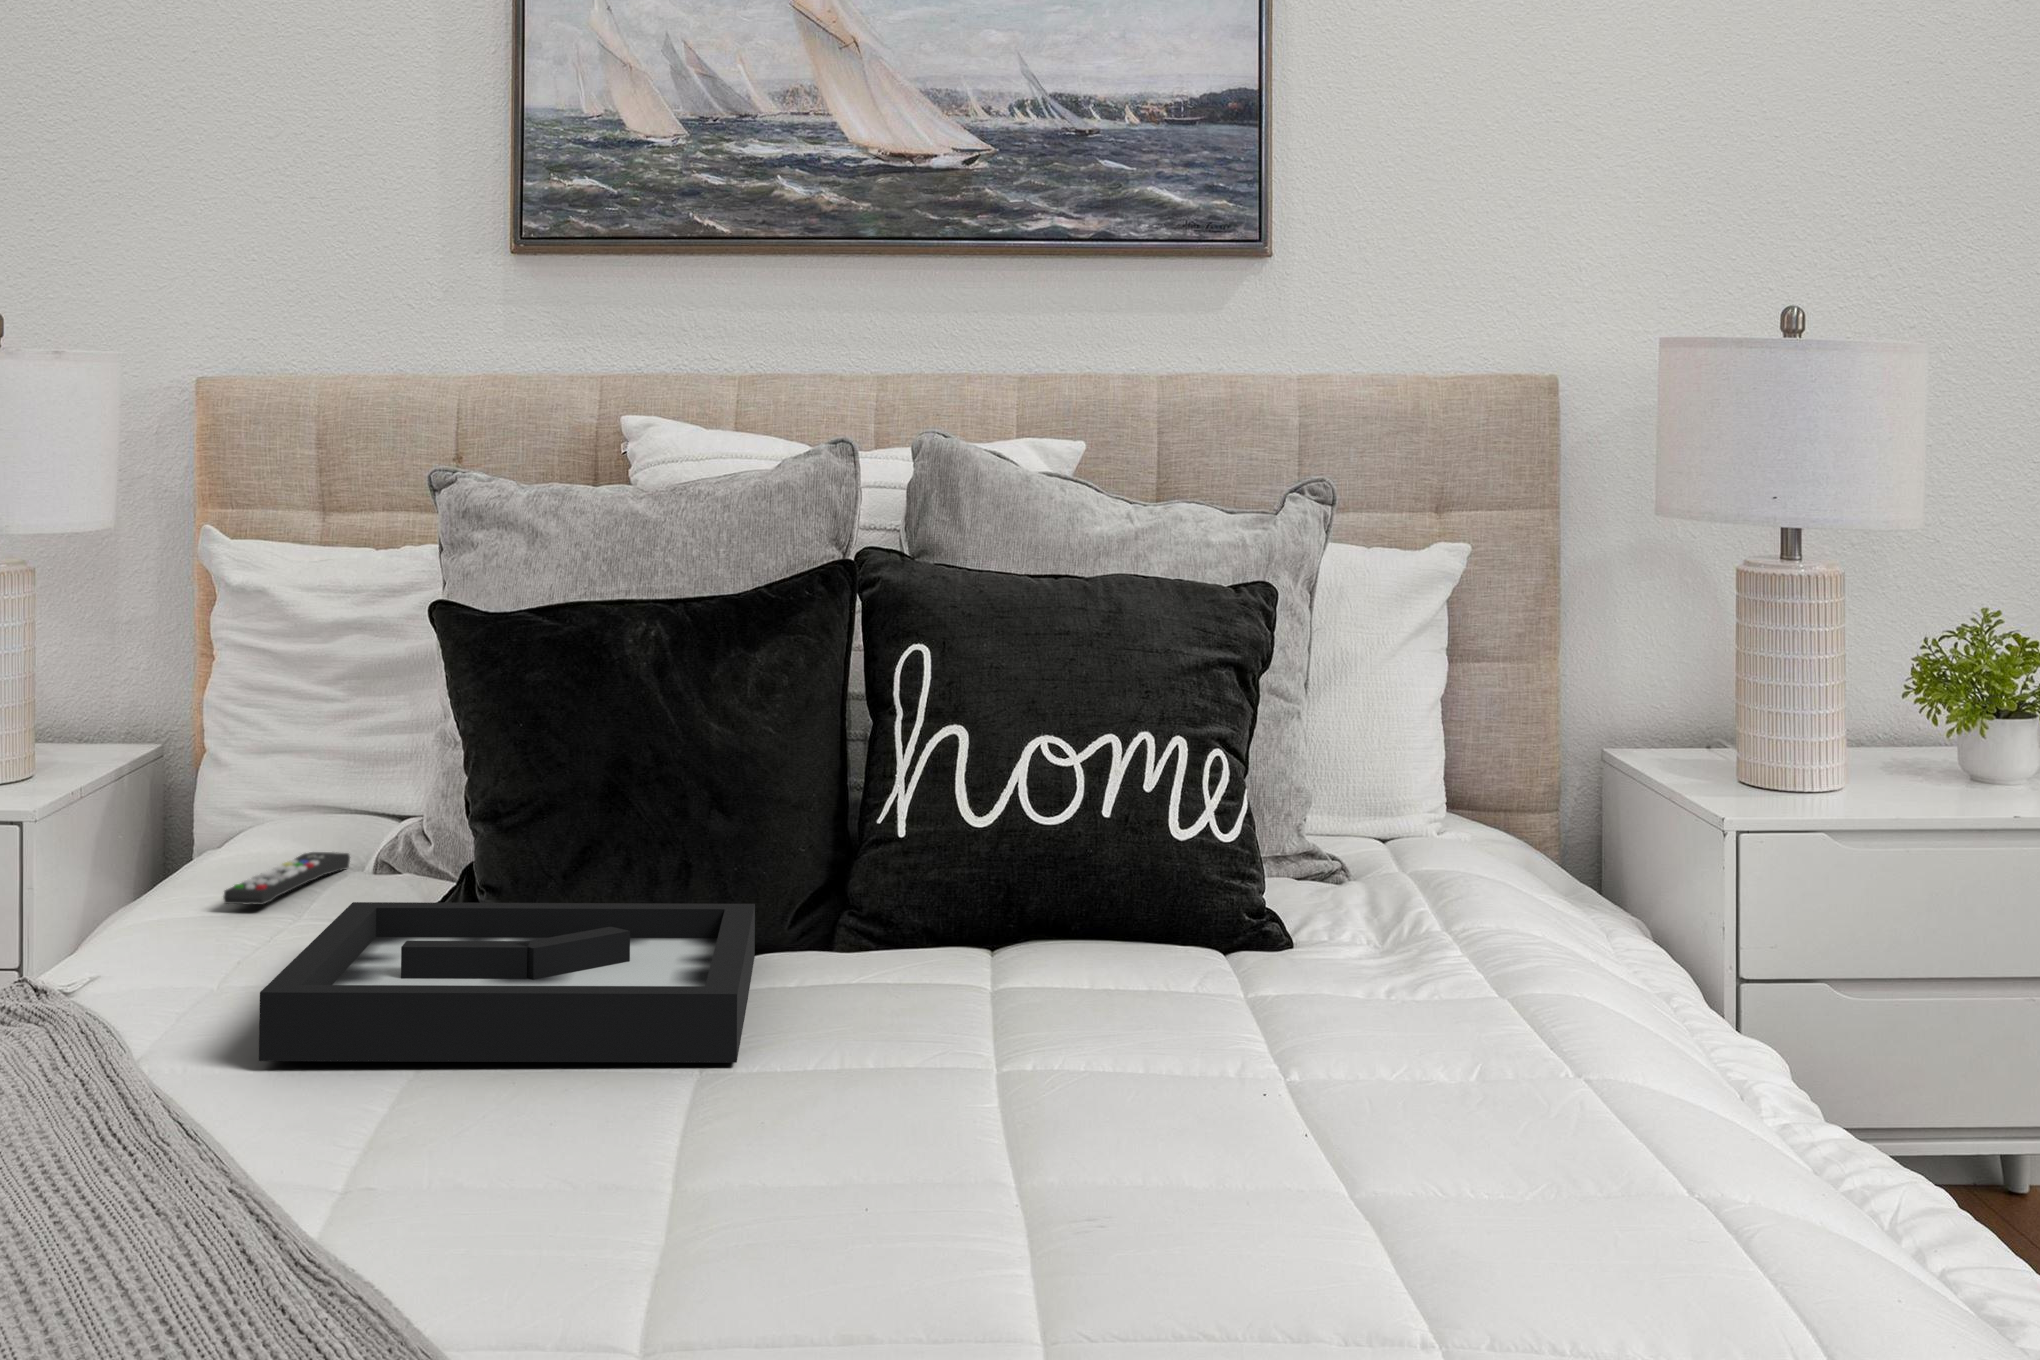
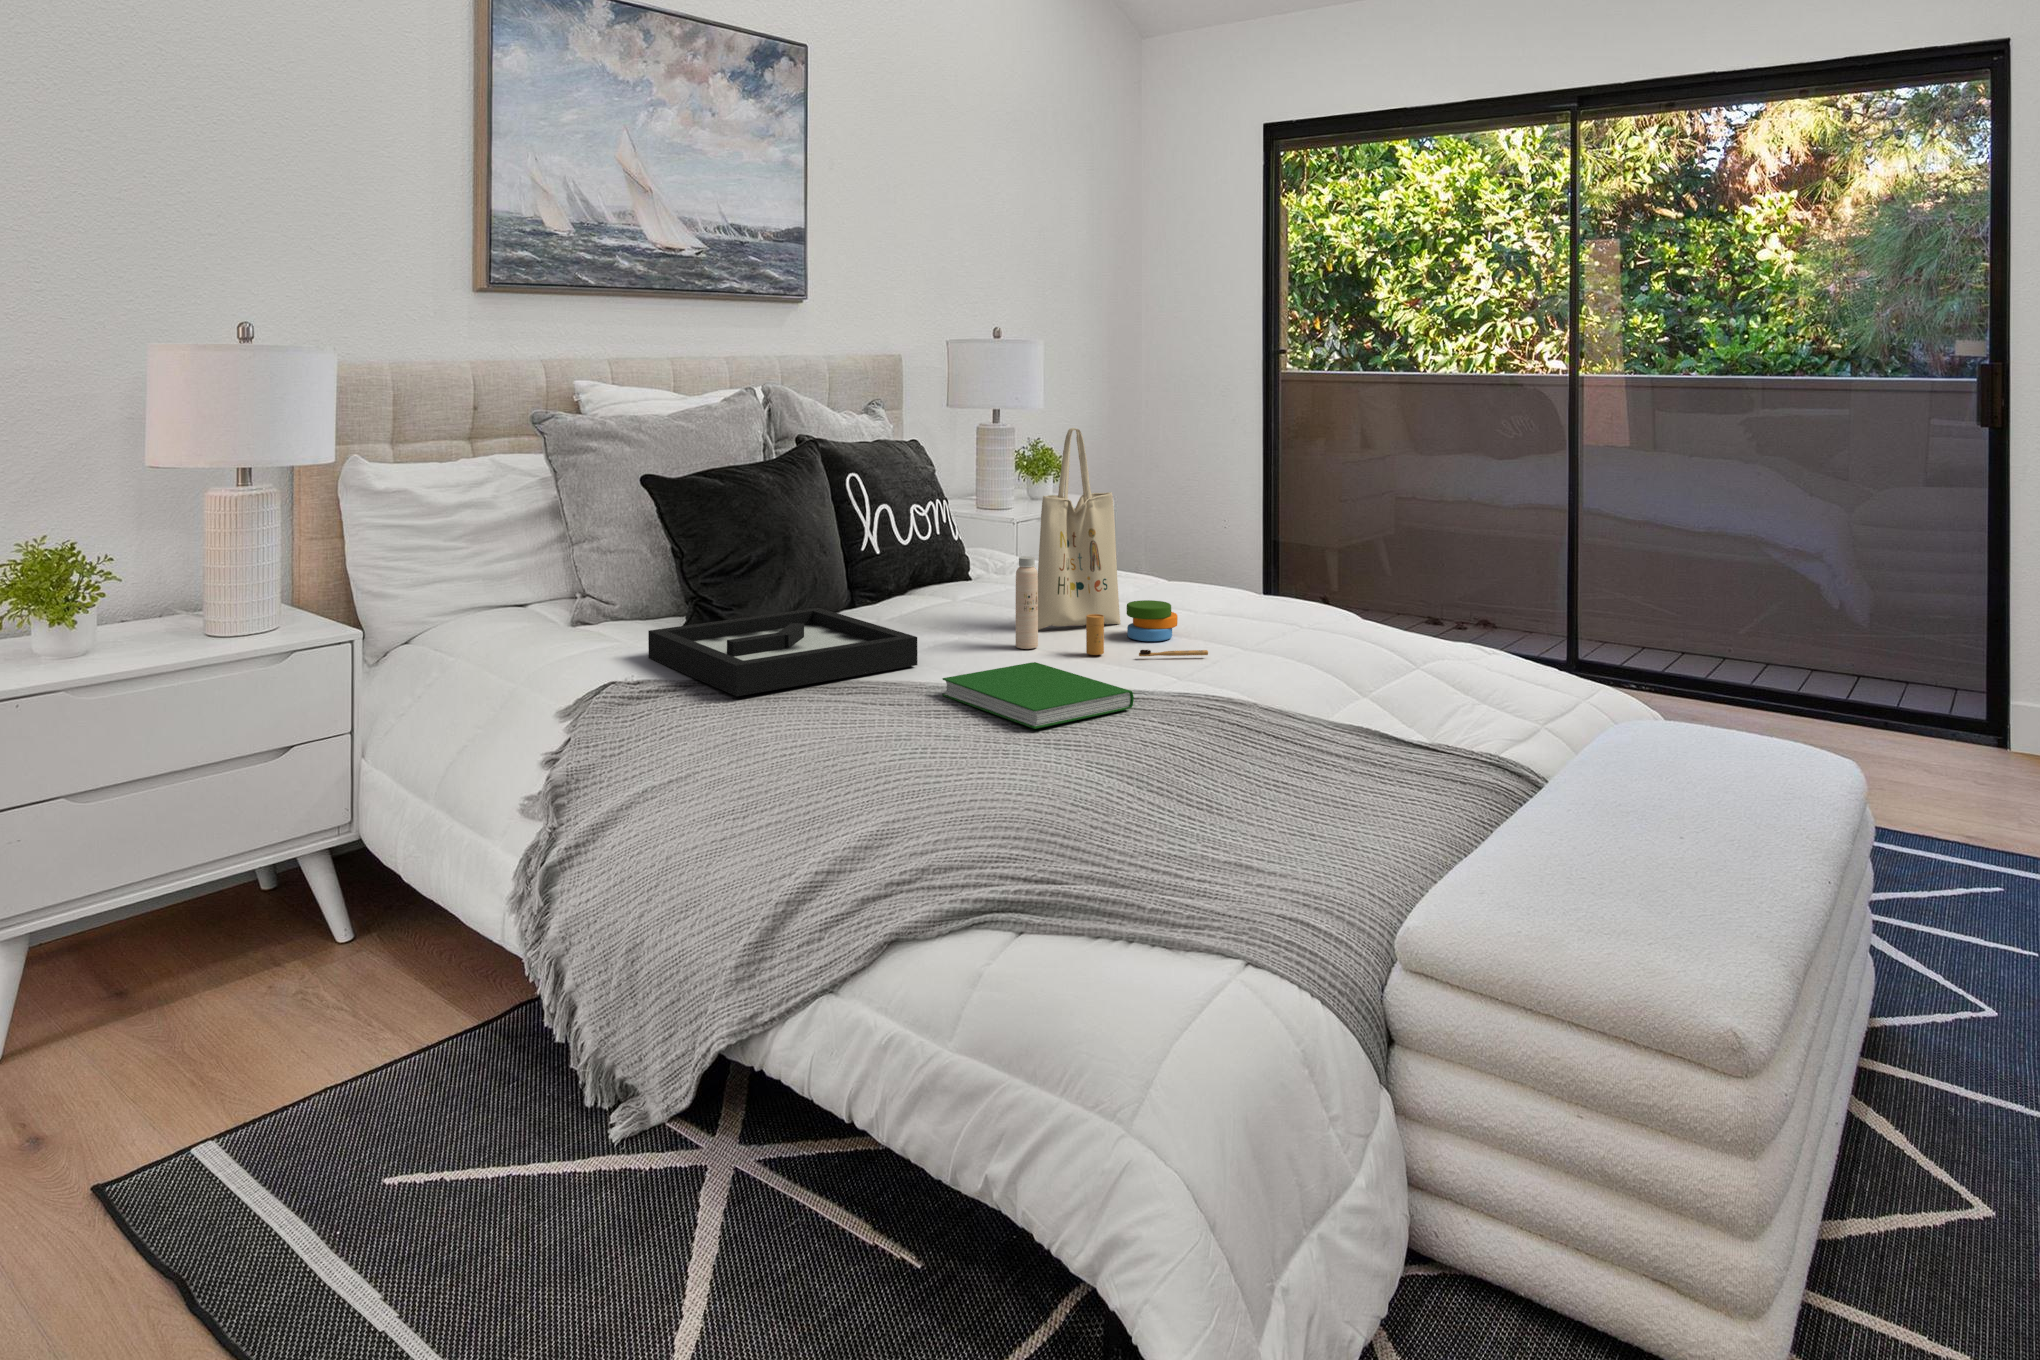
tote bag: none [1039,516,1502,1170] -> present [1016,428,1208,656]
remote control: present [223,852,350,905] -> none [507,616,548,645]
hardcover book: none [579,1098,928,1268] -> present [942,662,1134,729]

